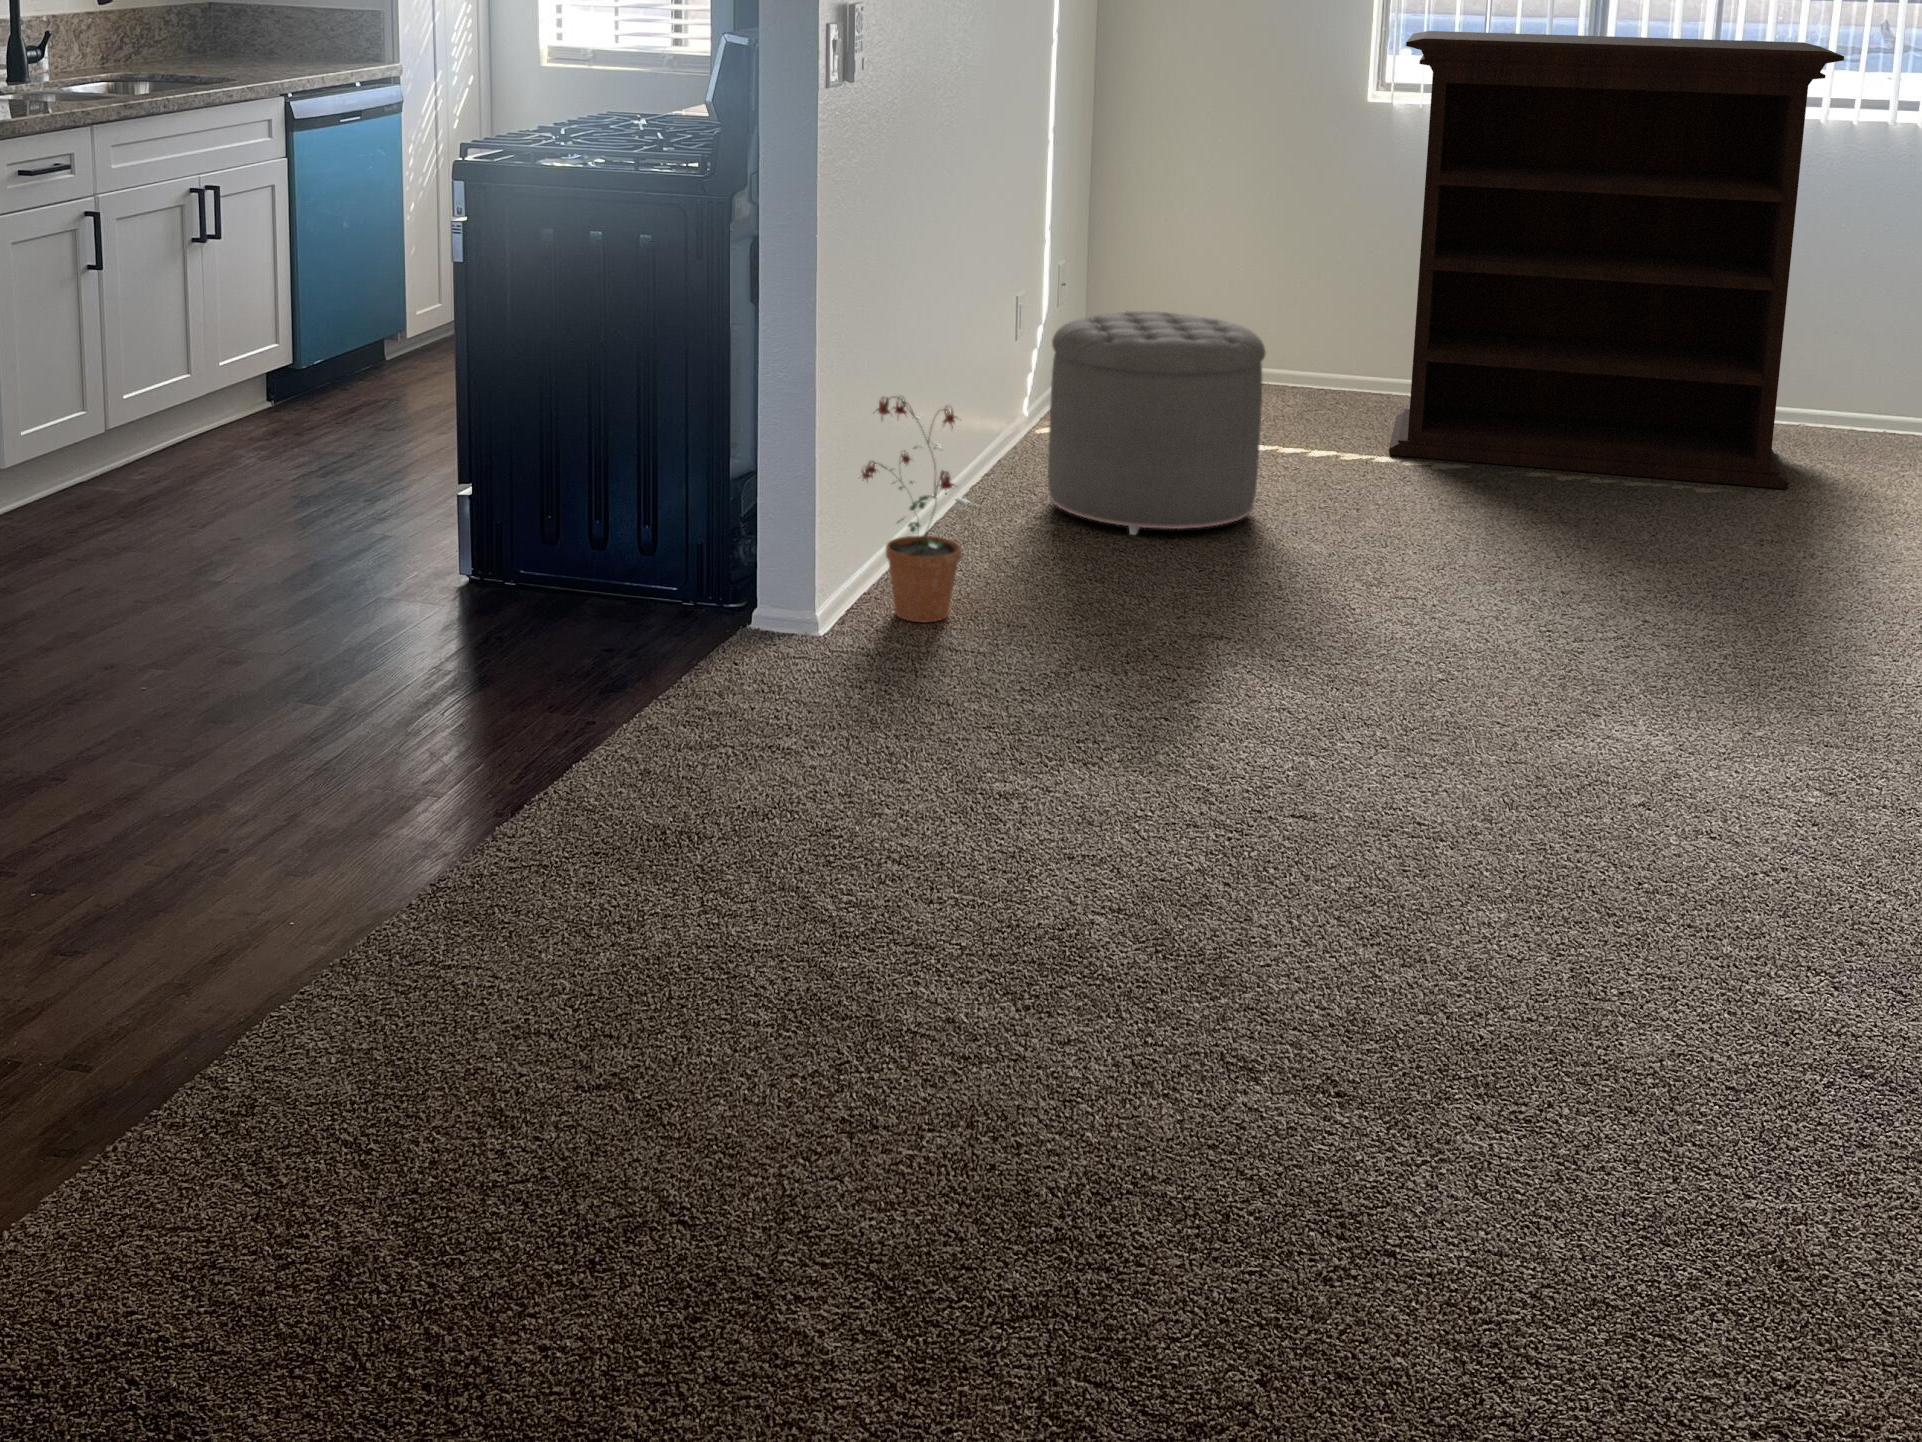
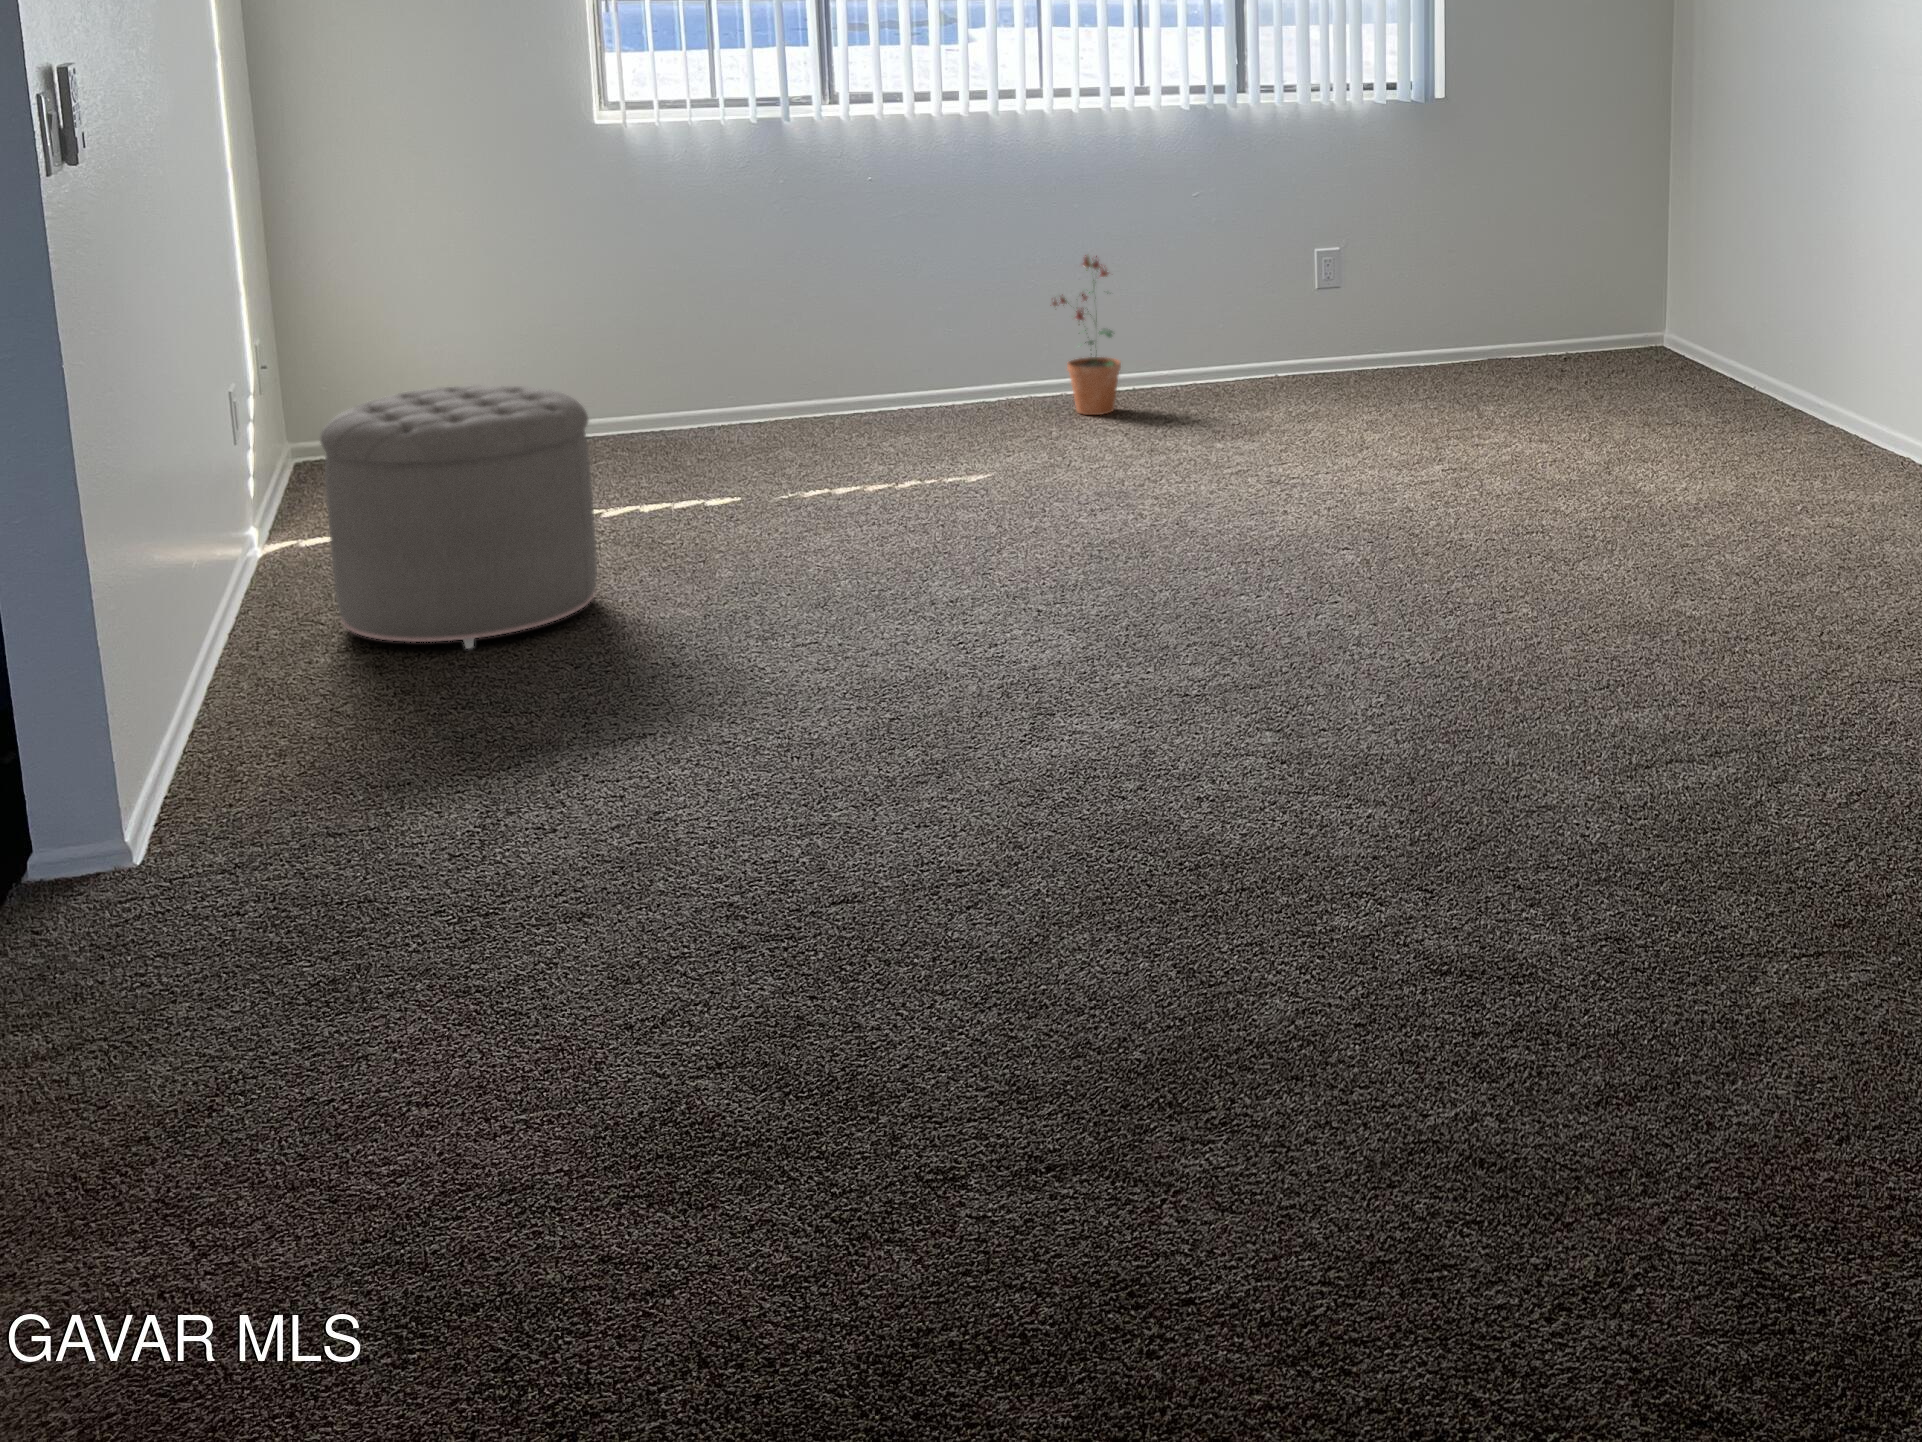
bookshelf: present [1389,31,1844,489] -> none [649,36,1090,500]
potted plant: present [862,397,970,622] -> present [1053,255,1121,415]

